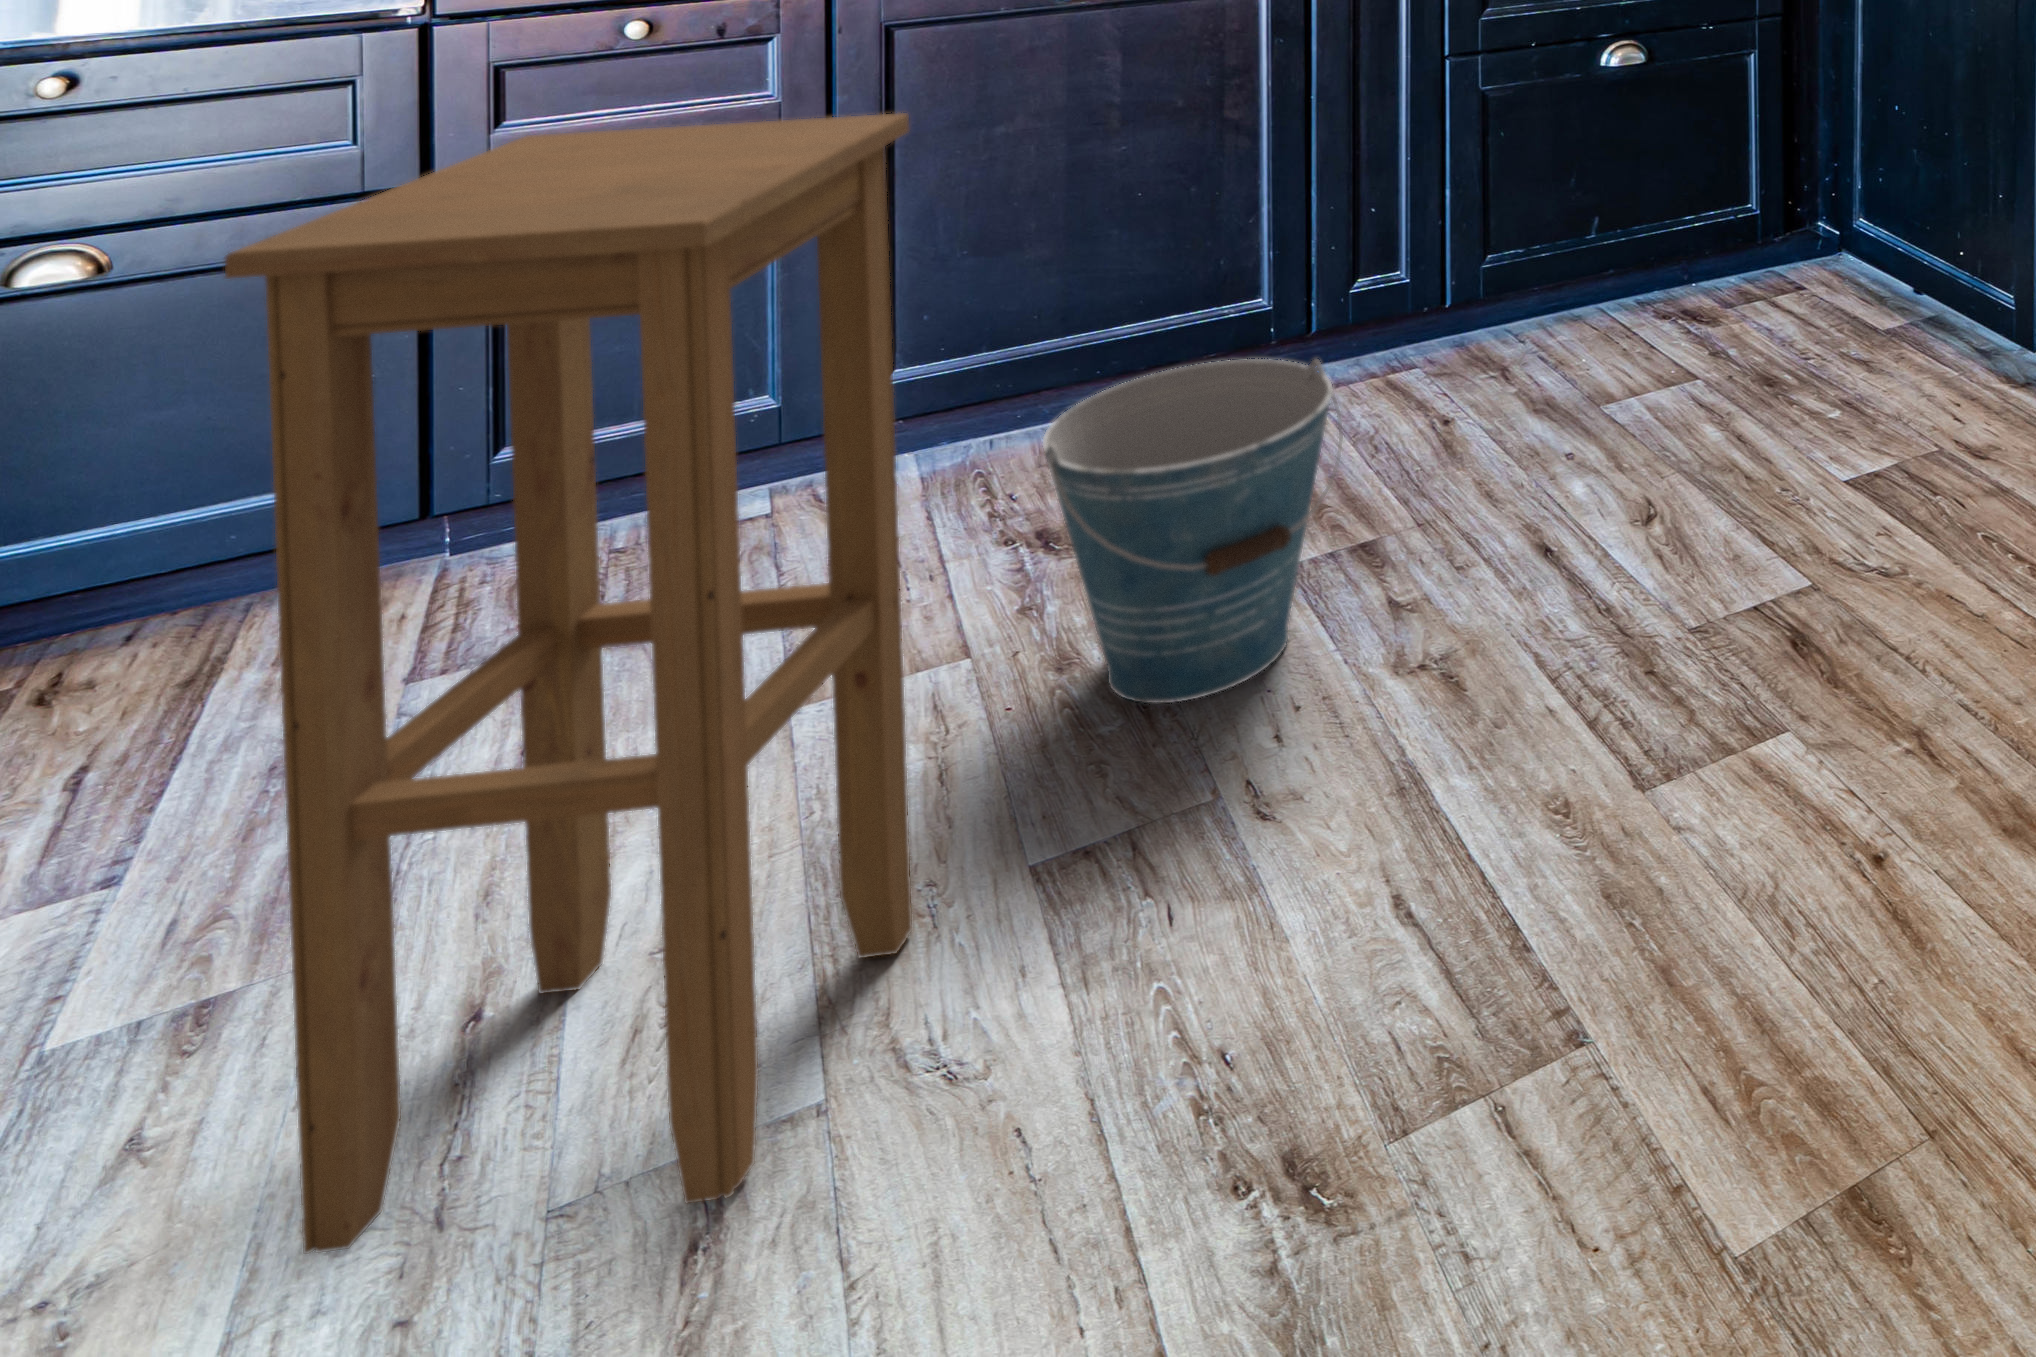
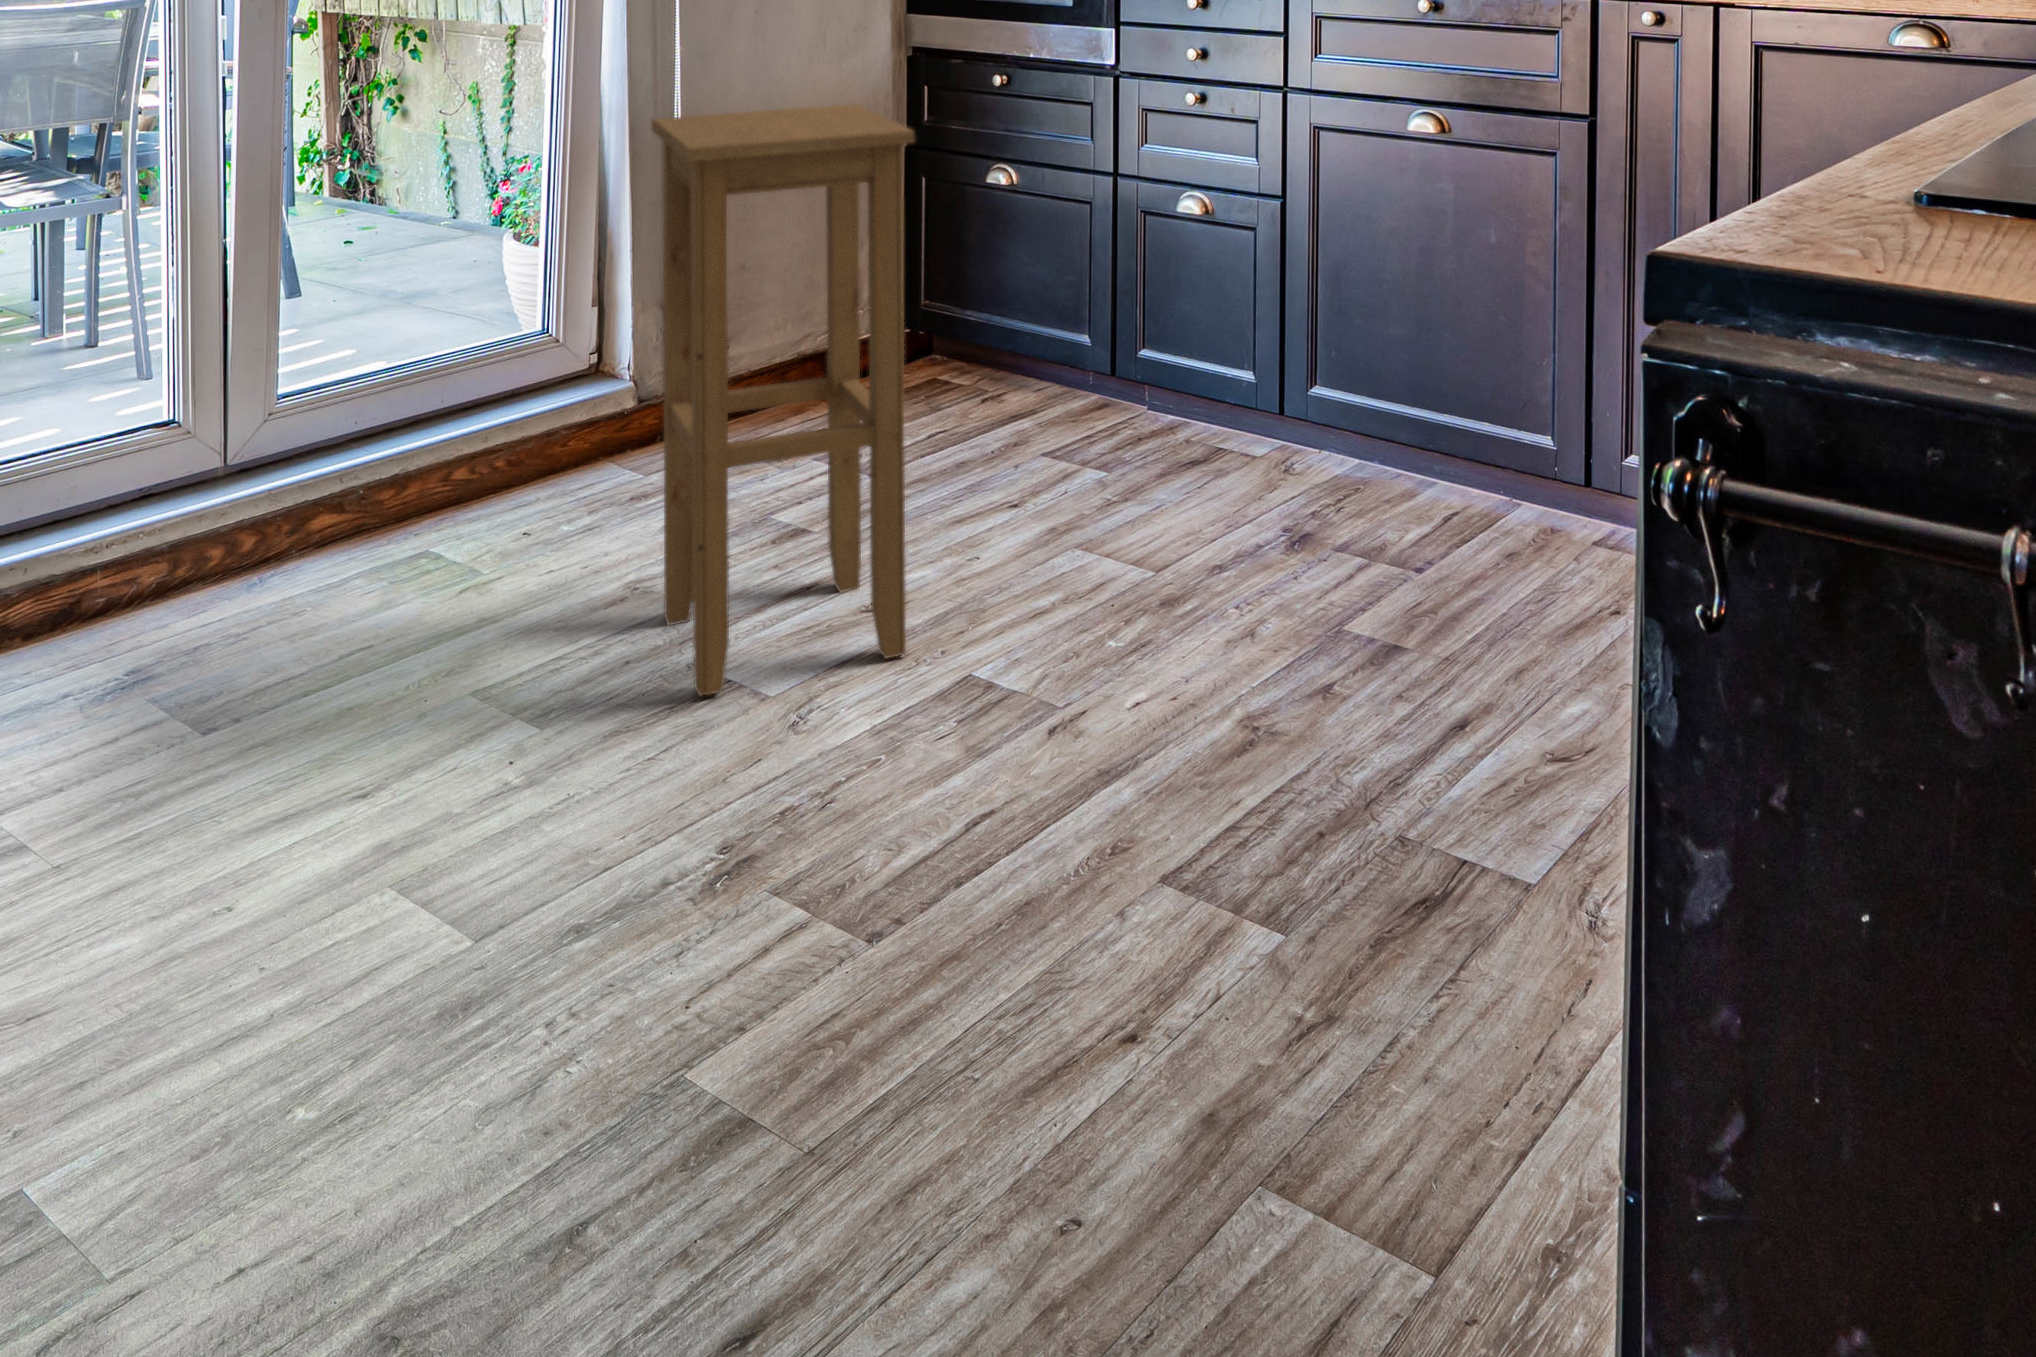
bucket: present [1043,359,1342,703] -> none [1107,402,1318,656]

